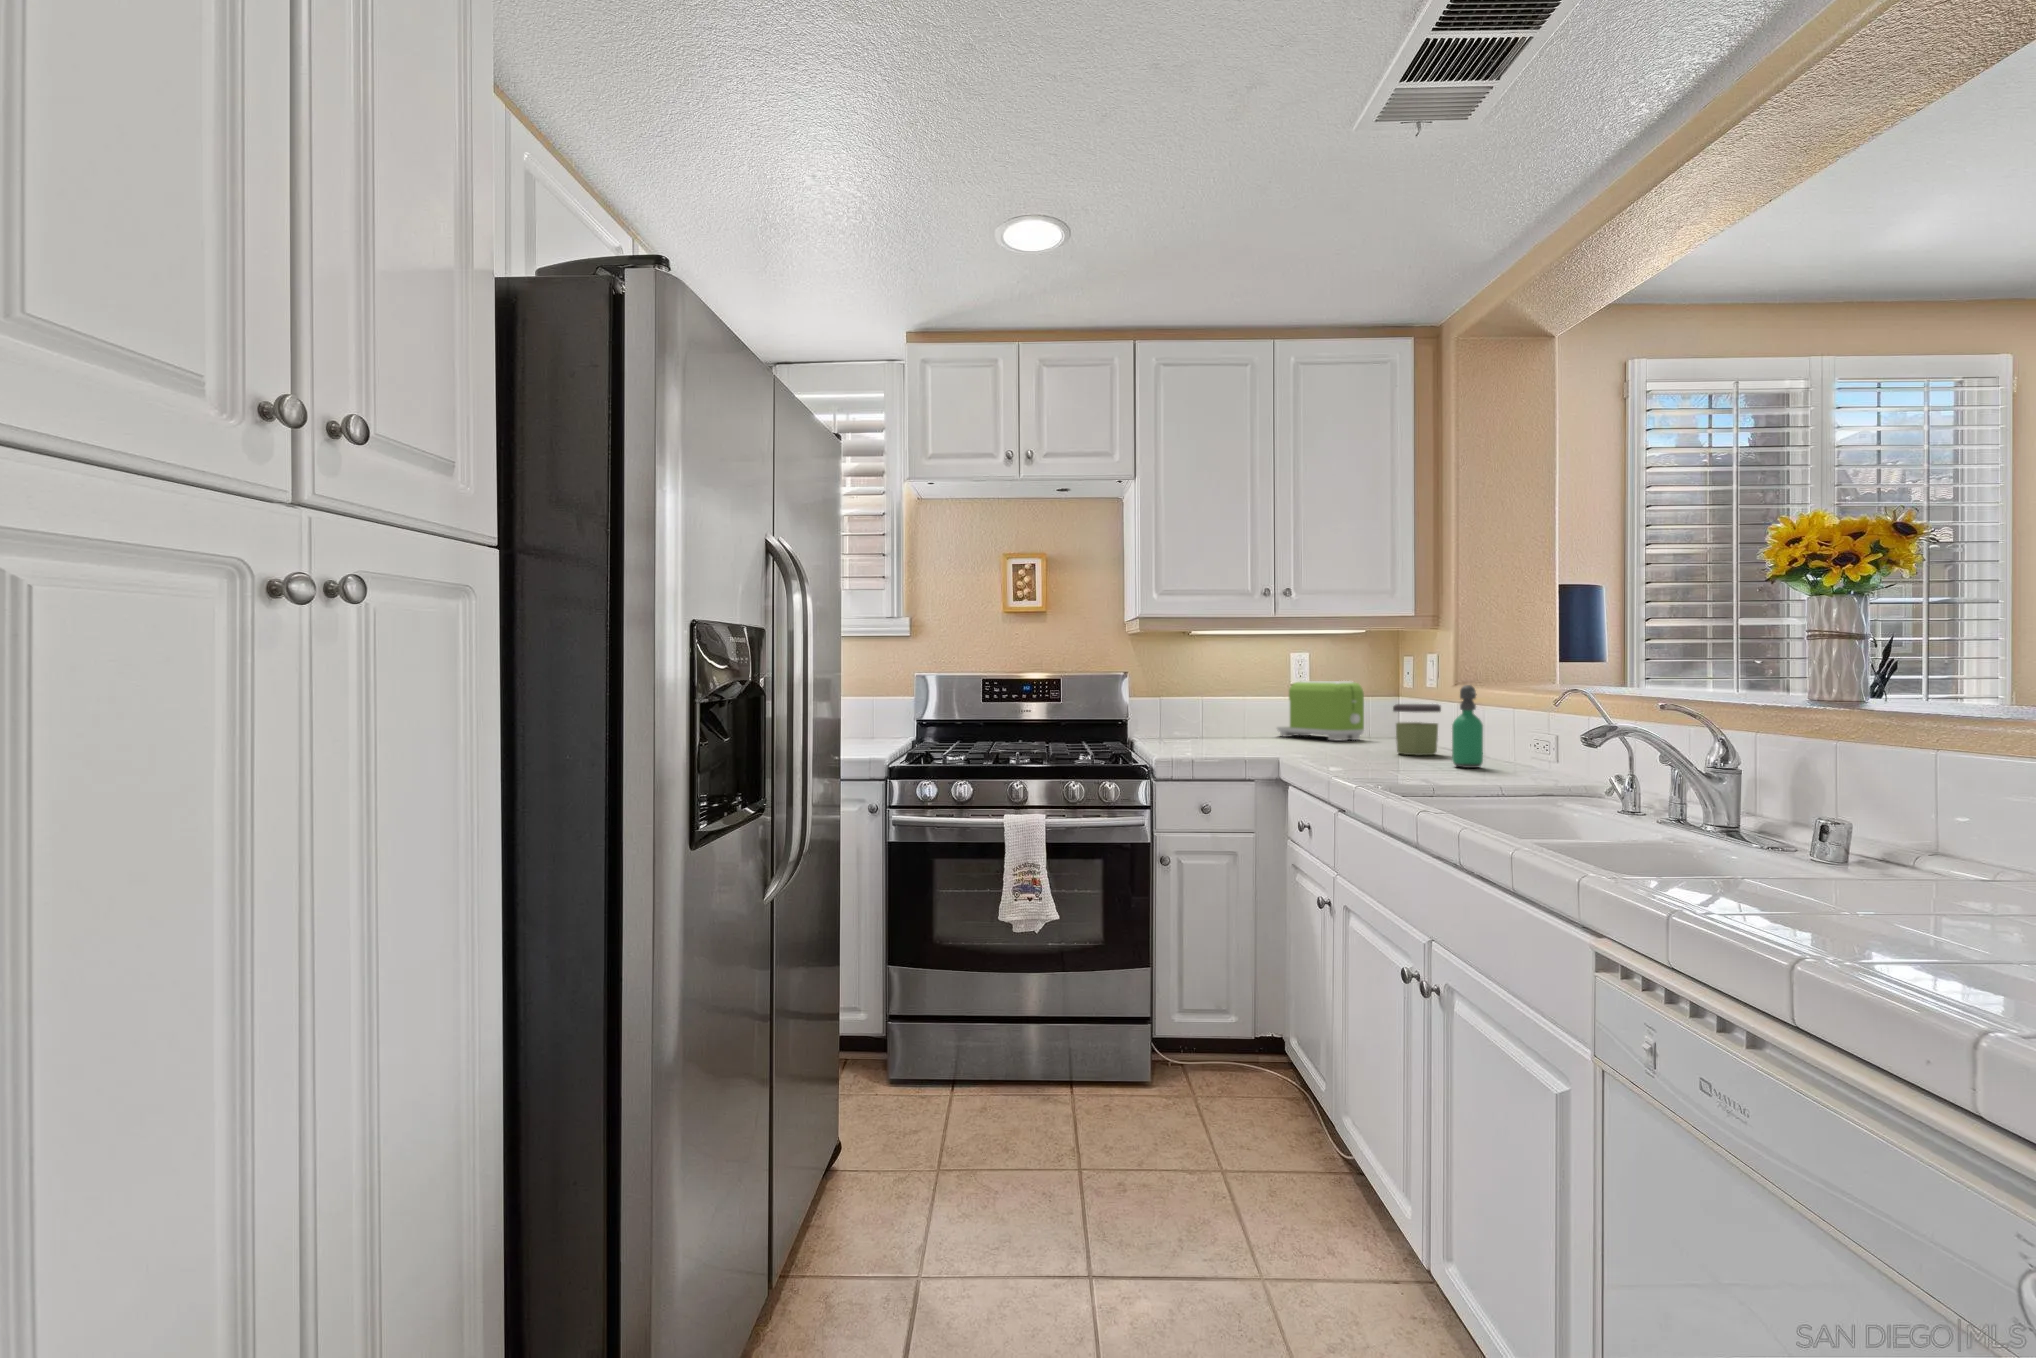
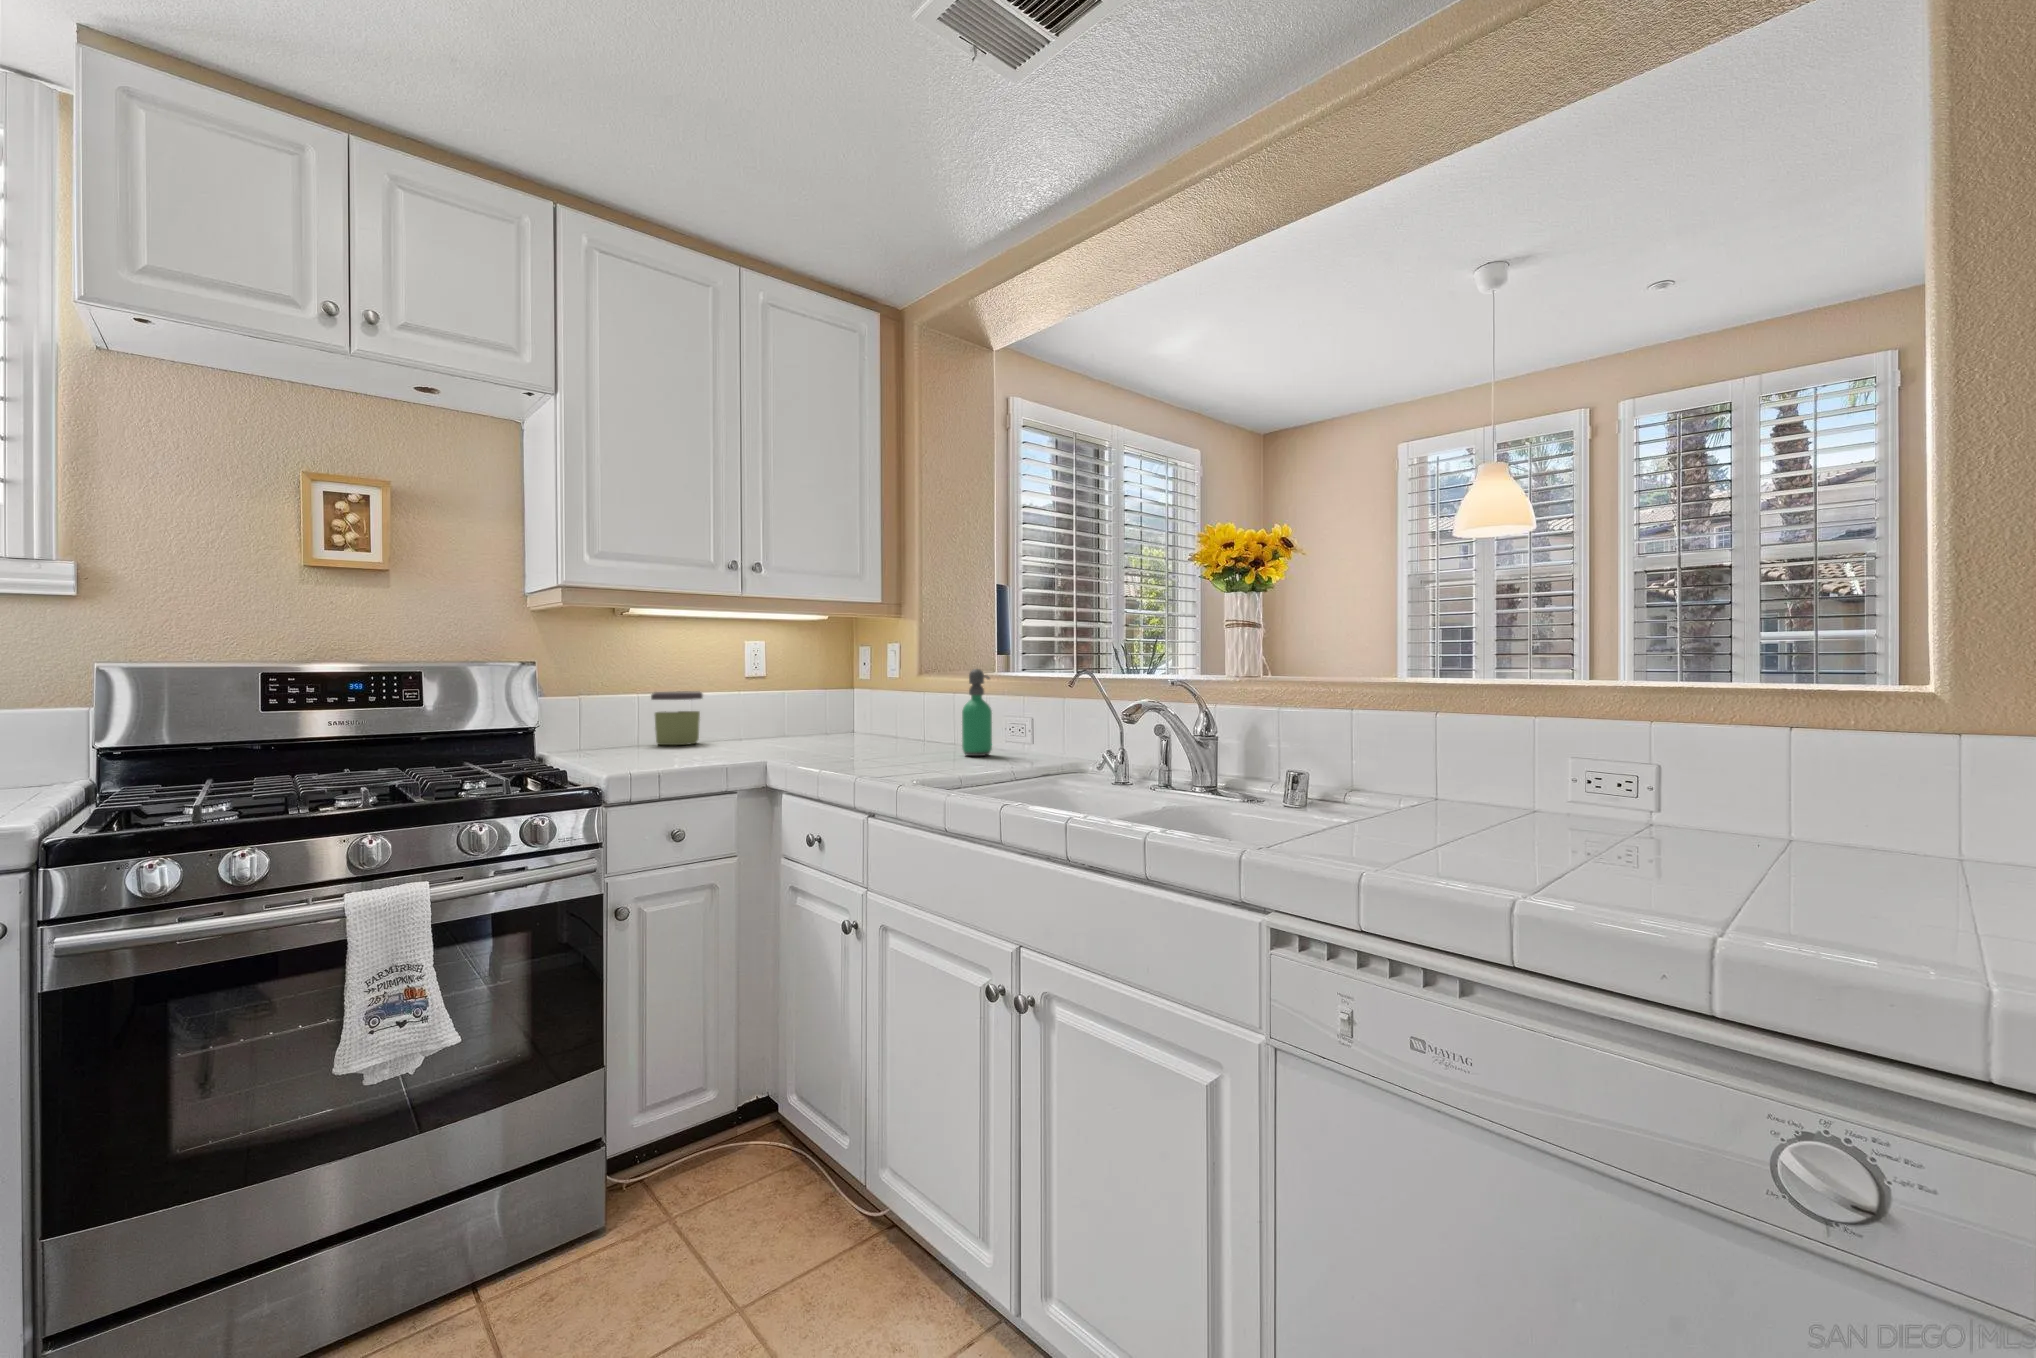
toaster: present [1277,681,1364,741] -> none [719,671,820,736]
jar: present [1393,704,1441,755] -> present [651,691,703,745]

